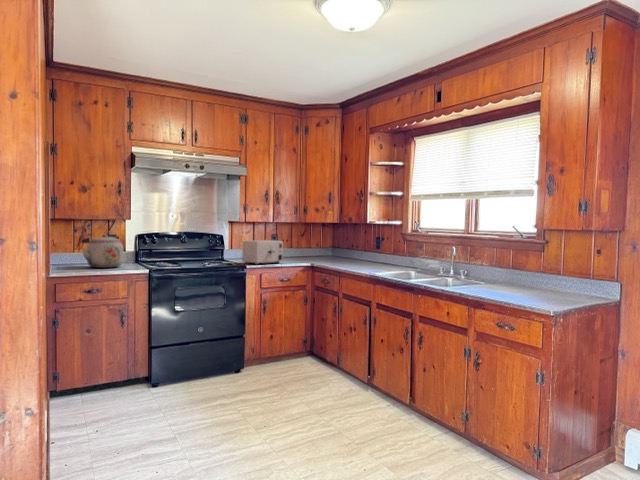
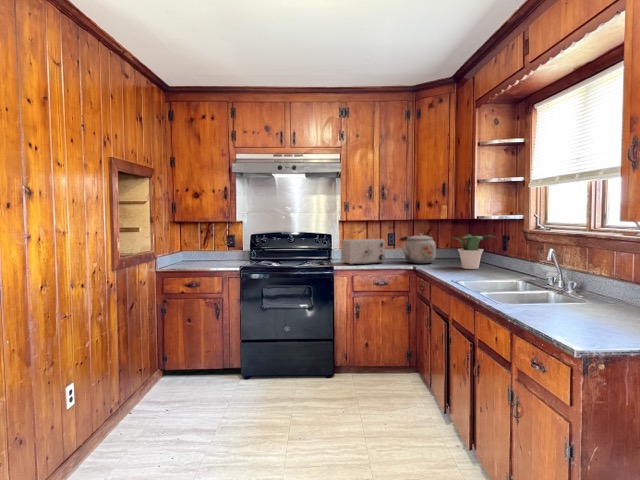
kettle: present [81,235,123,268] -> present [400,233,436,264]
potted plant: none [341,236,377,265] -> present [451,234,495,269]

